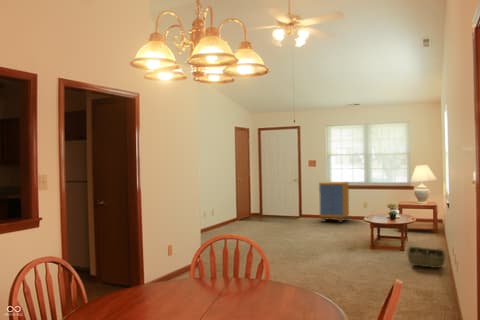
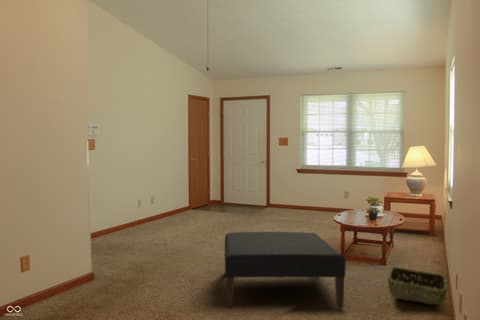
storage cabinet: present [319,182,349,222] -> none [288,165,326,216]
ottoman: none [292,227,381,272] -> present [225,232,346,308]

